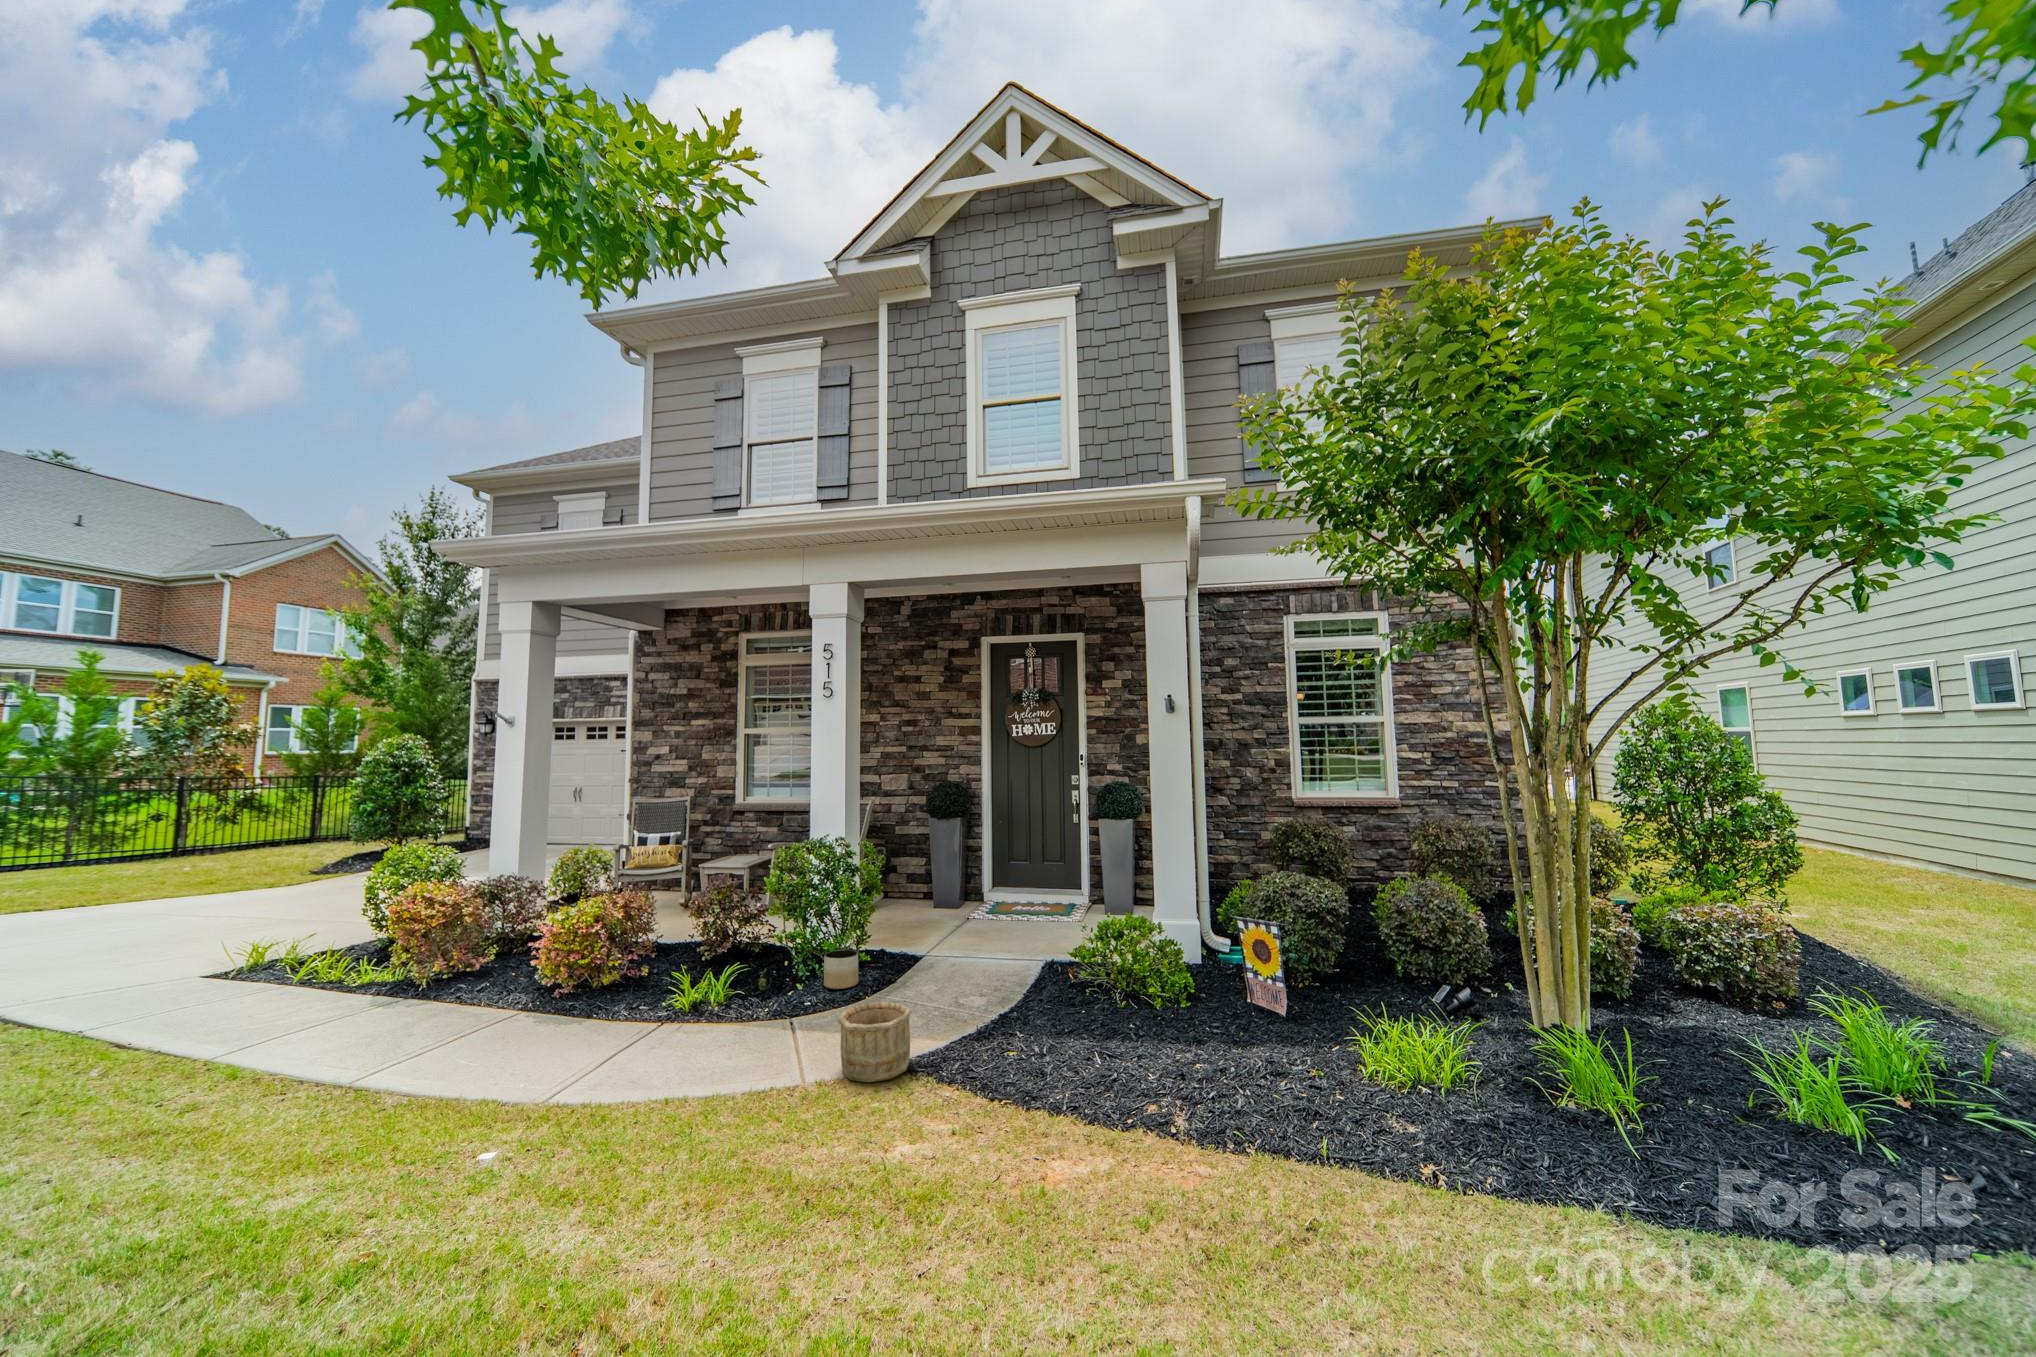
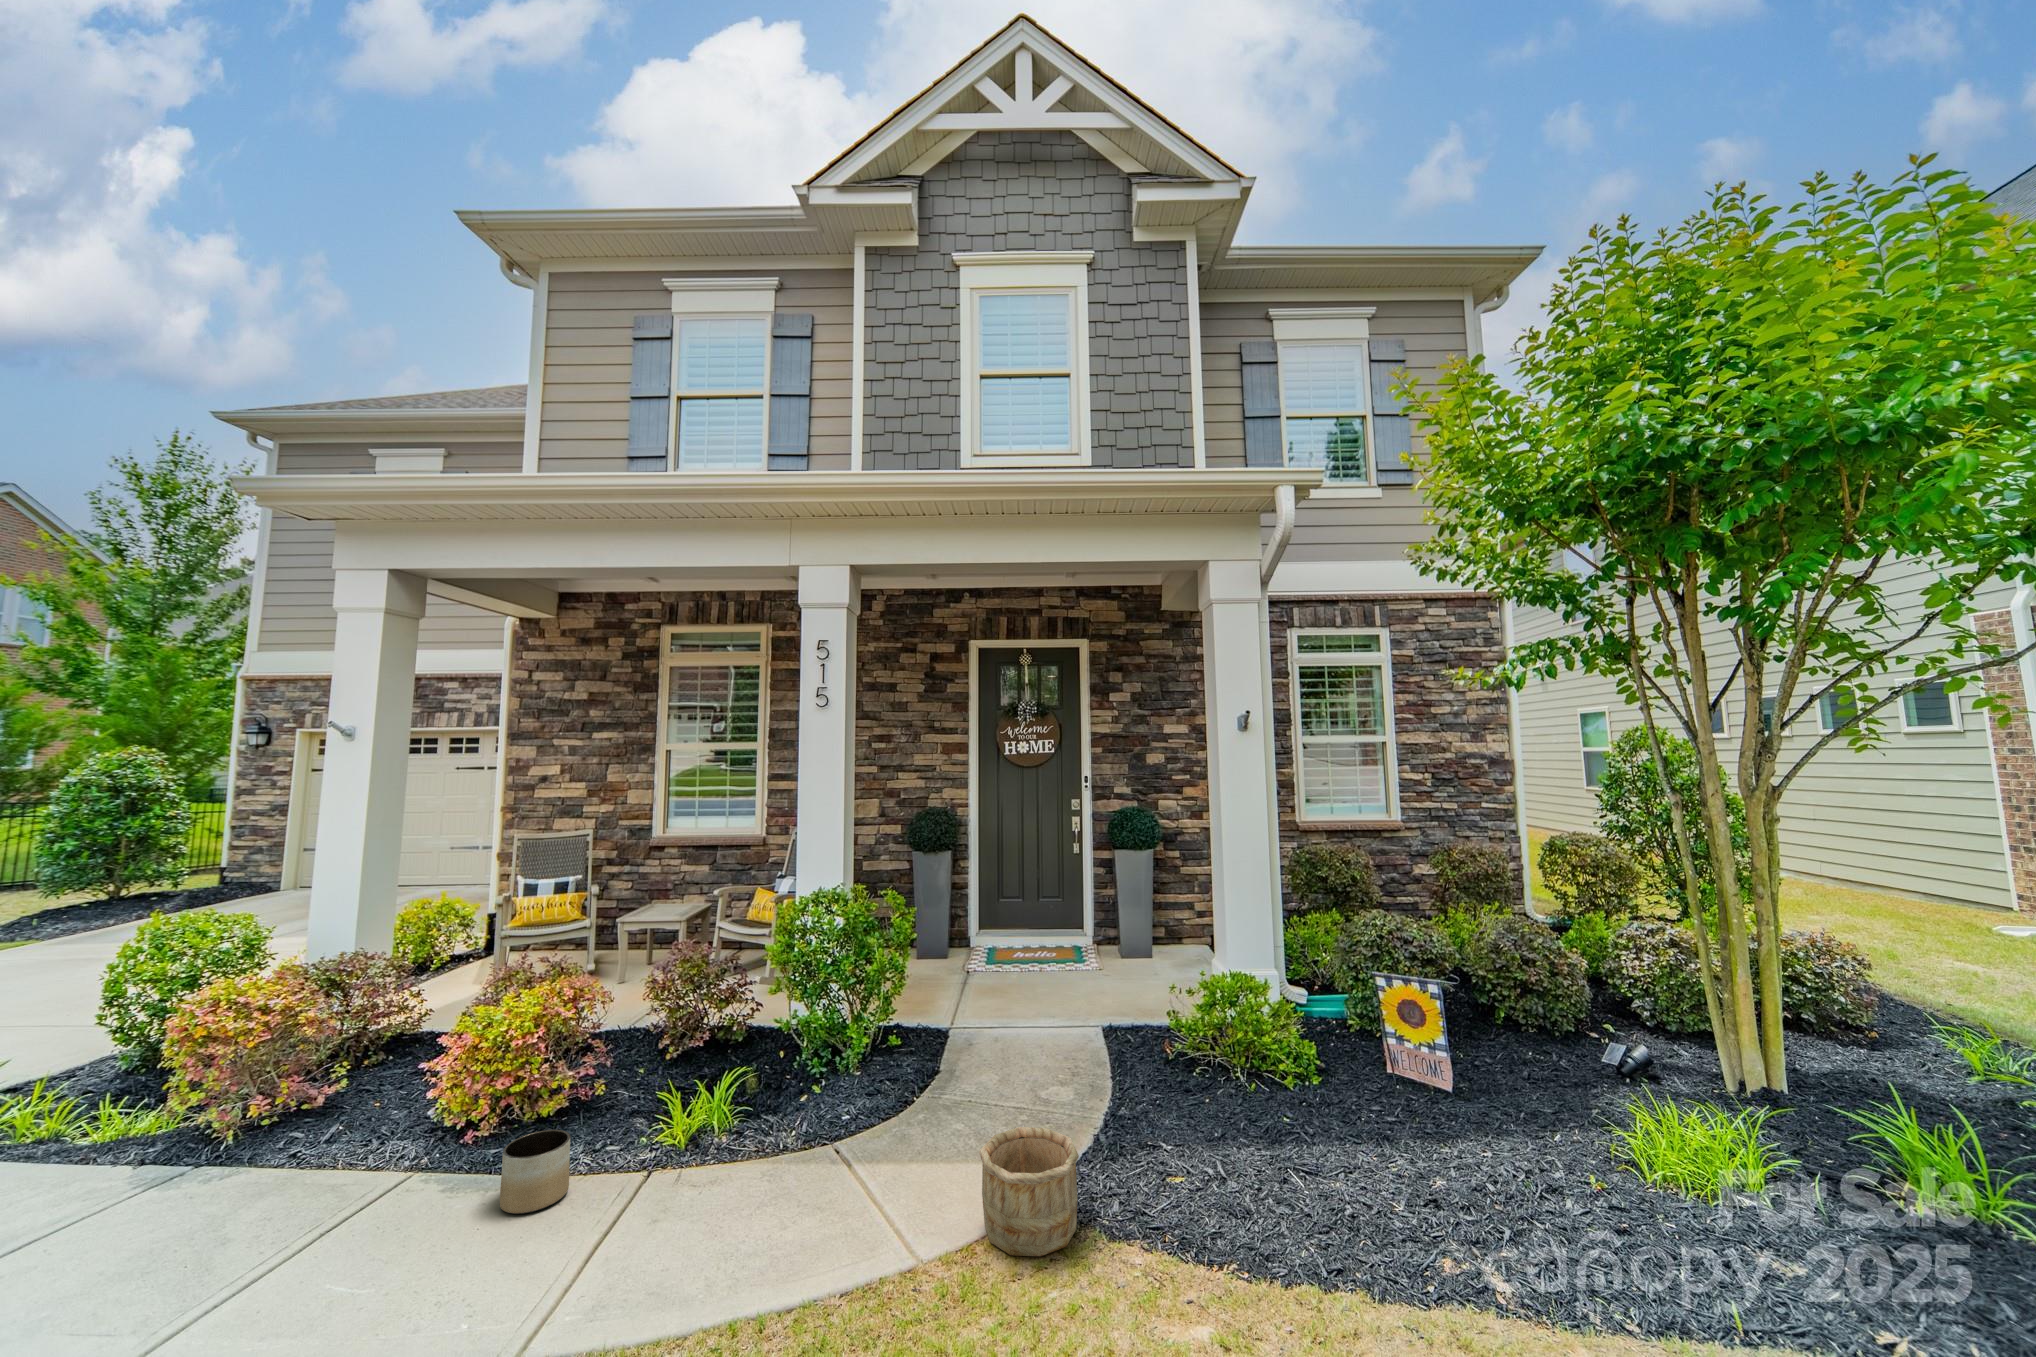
planter: present [824,950,858,990] -> present [500,1130,570,1214]

